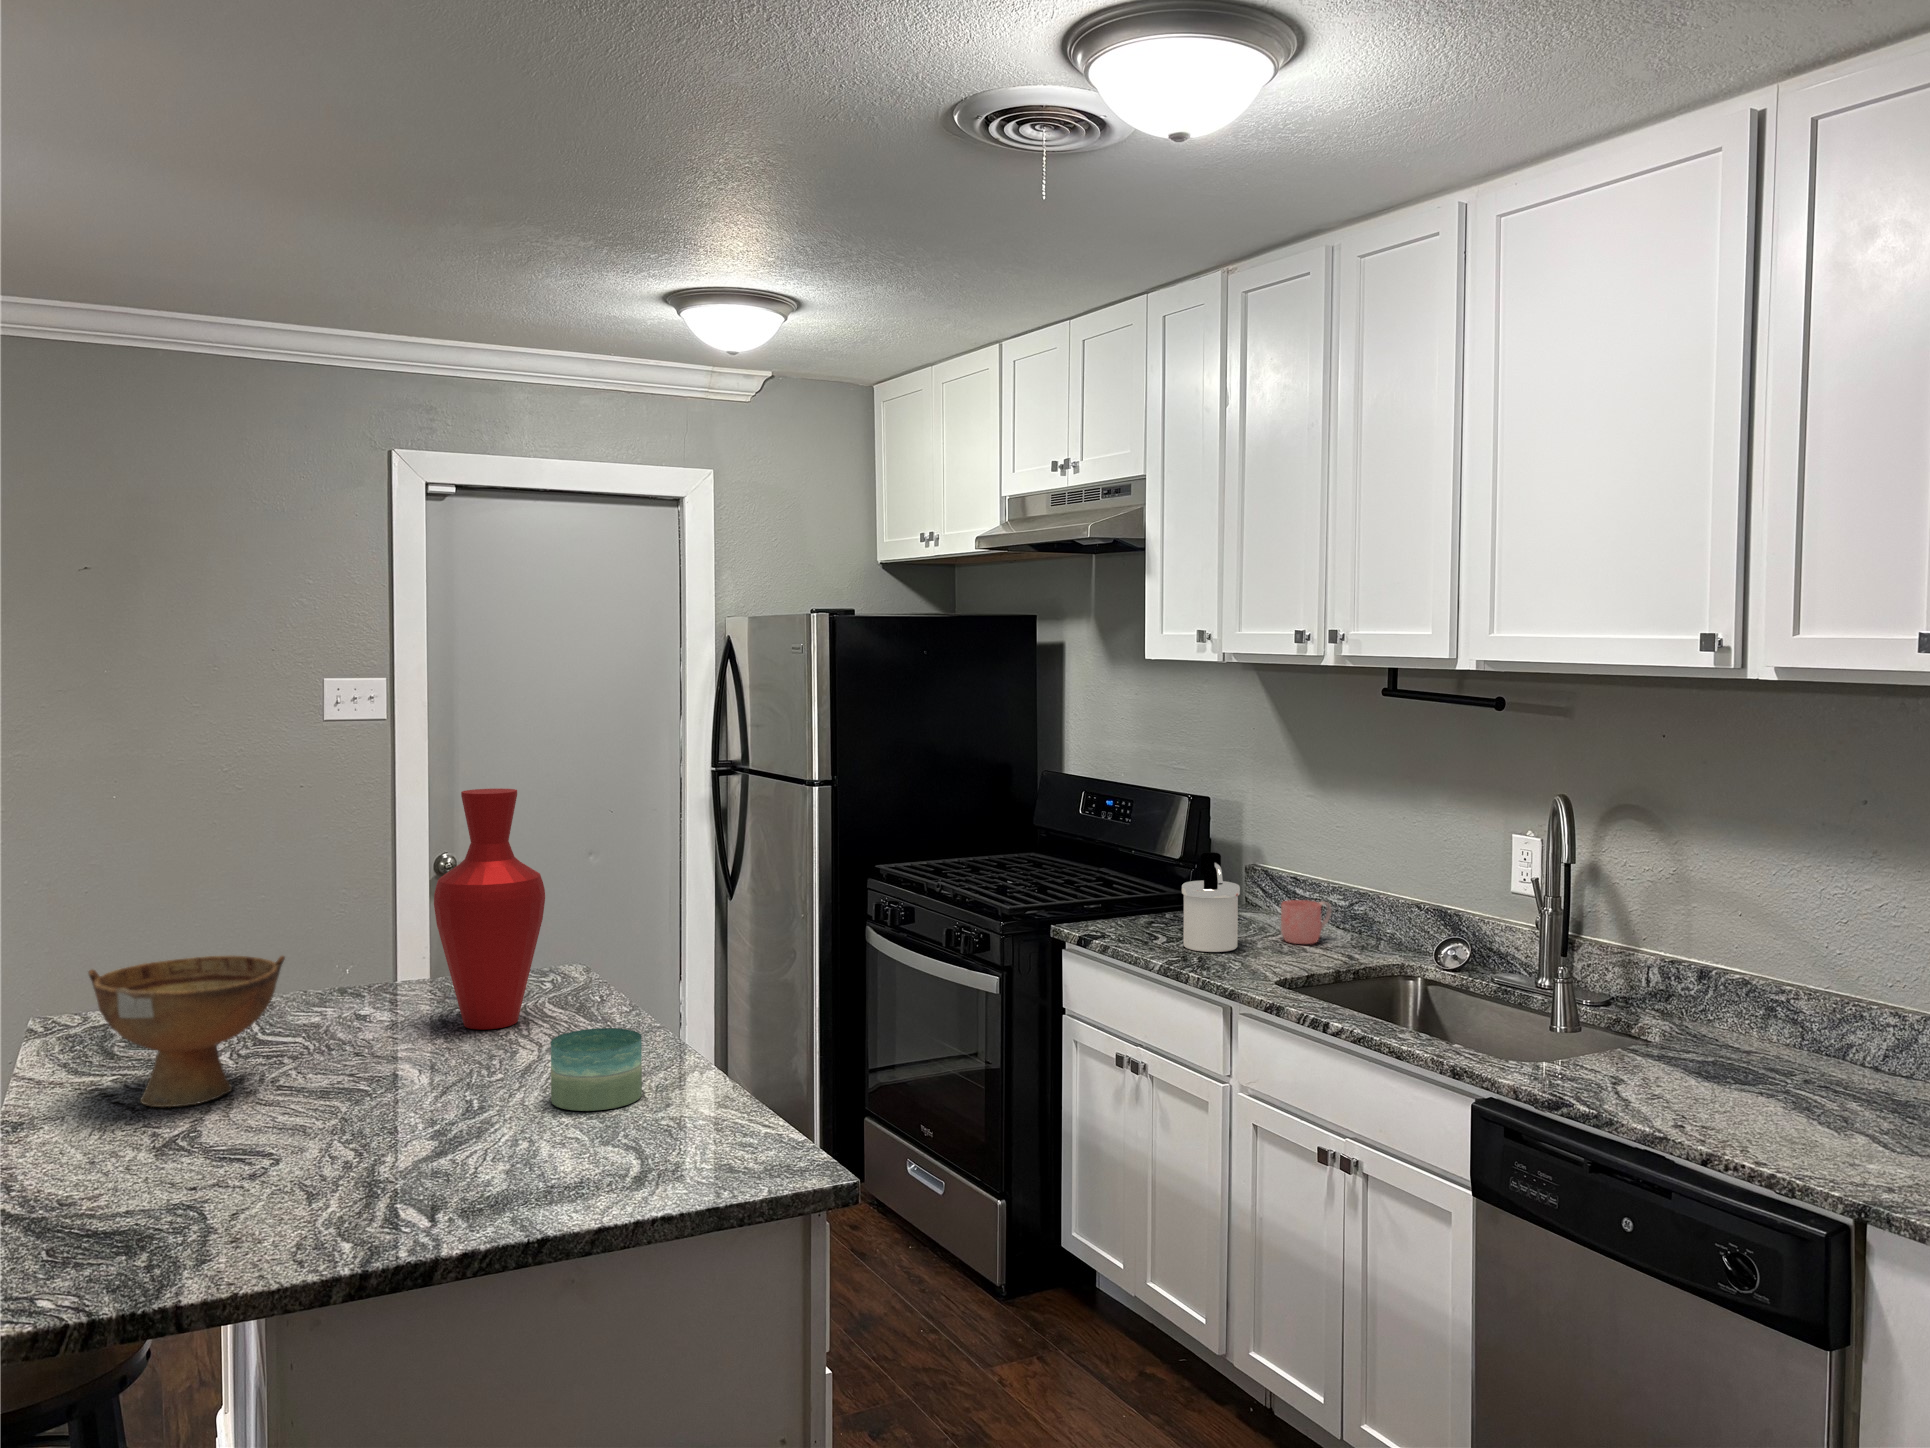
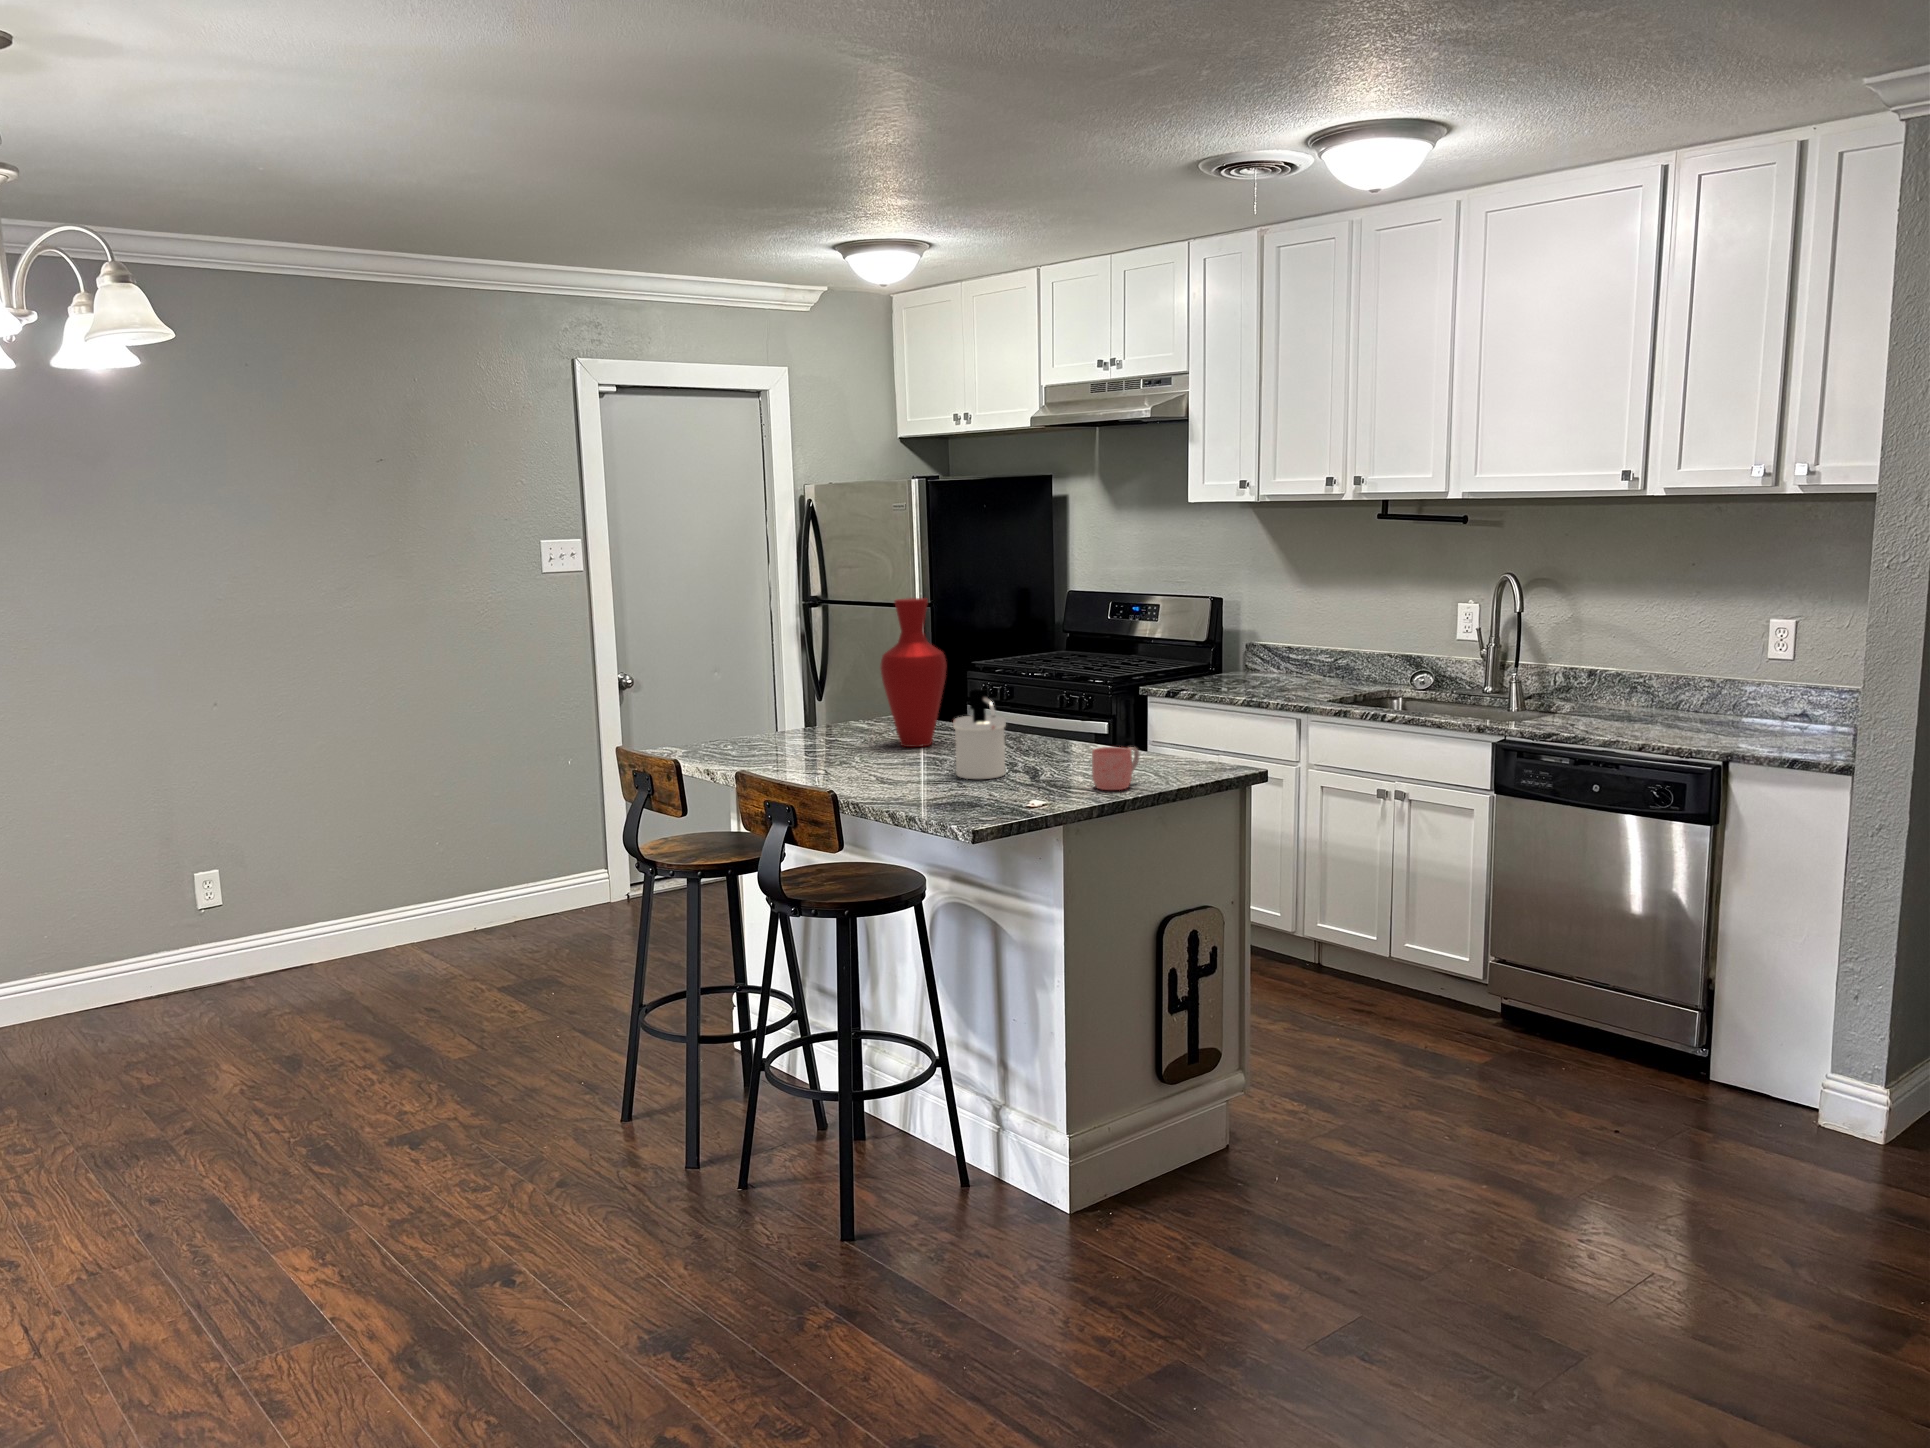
soap dispenser: present [1182,852,1240,952] -> present [953,689,1006,779]
mug: present [1281,900,1332,944] -> present [1092,747,1139,790]
bowl: present [88,955,285,1107] -> none [779,696,875,783]
candle: present [551,1028,642,1111] -> none [1038,725,1089,766]

